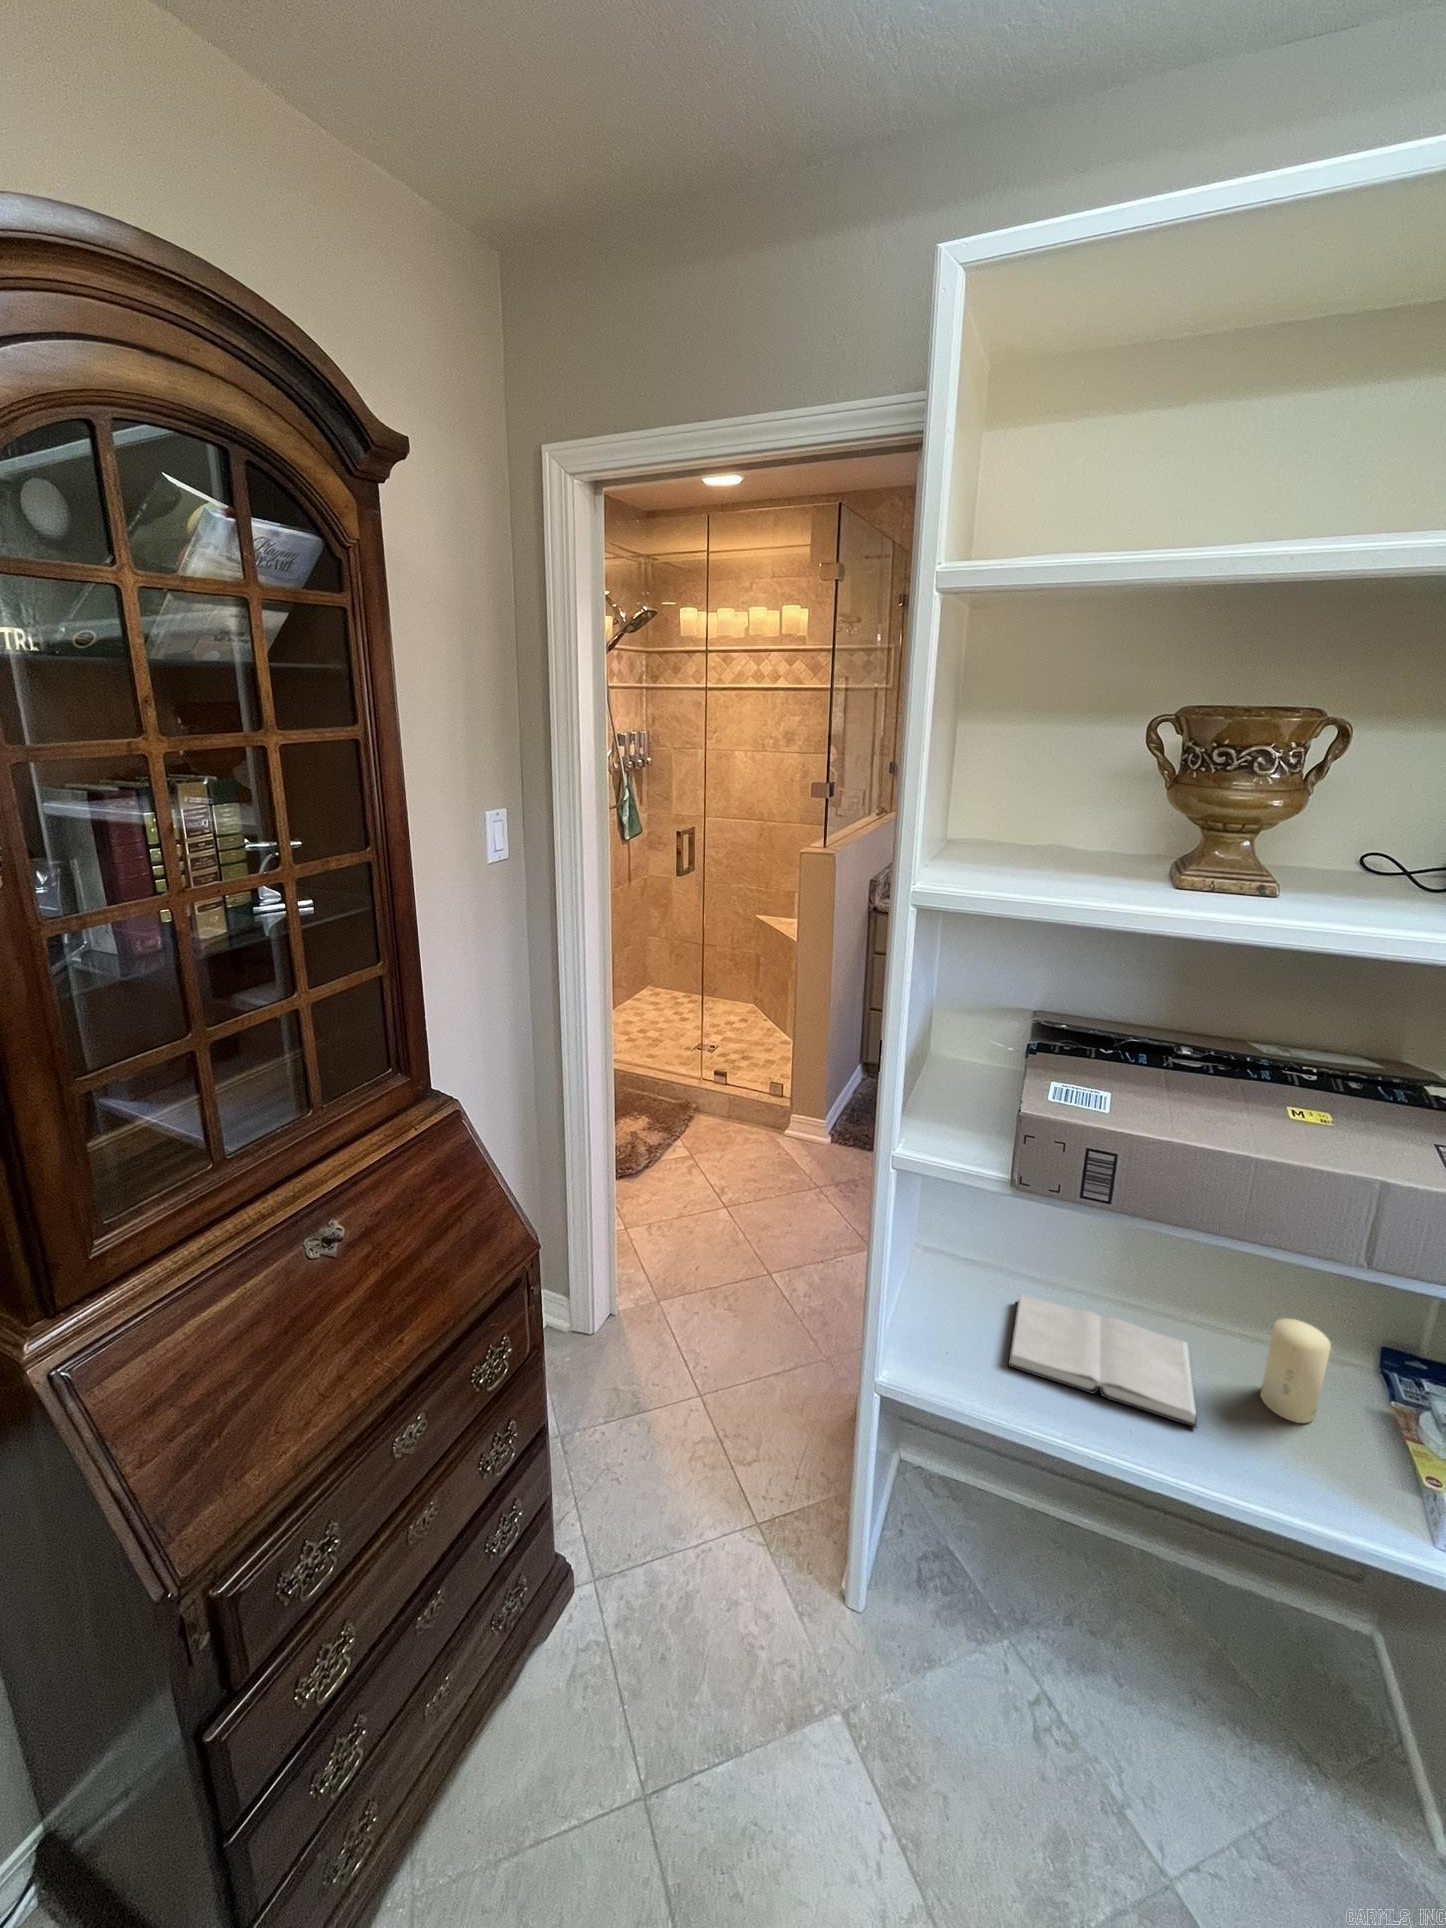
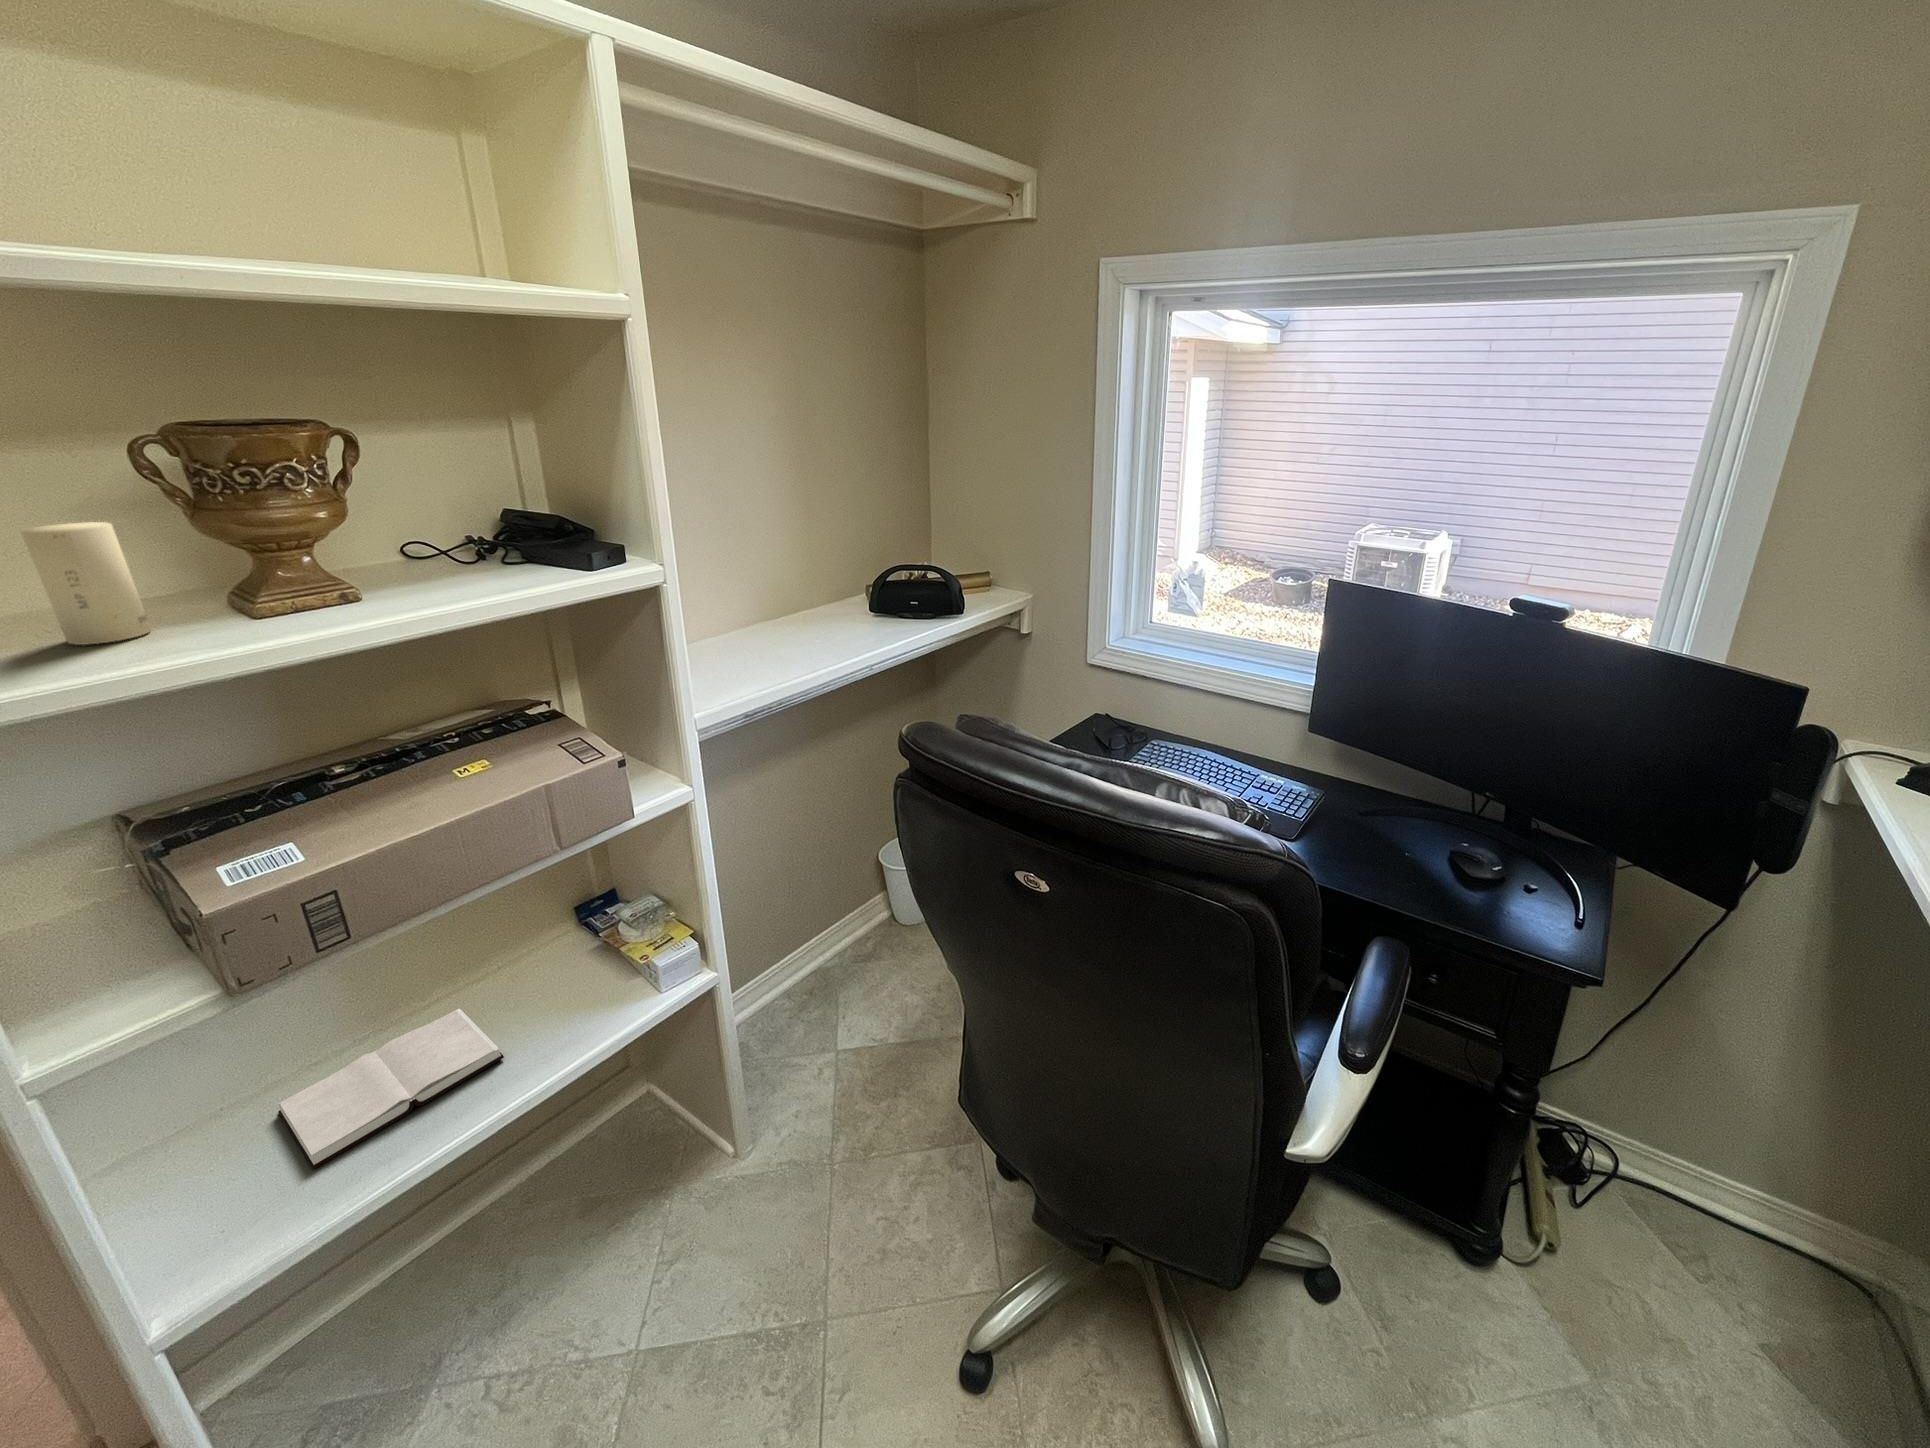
candle: present [1261,1319,1331,1423] -> present [21,522,151,645]

